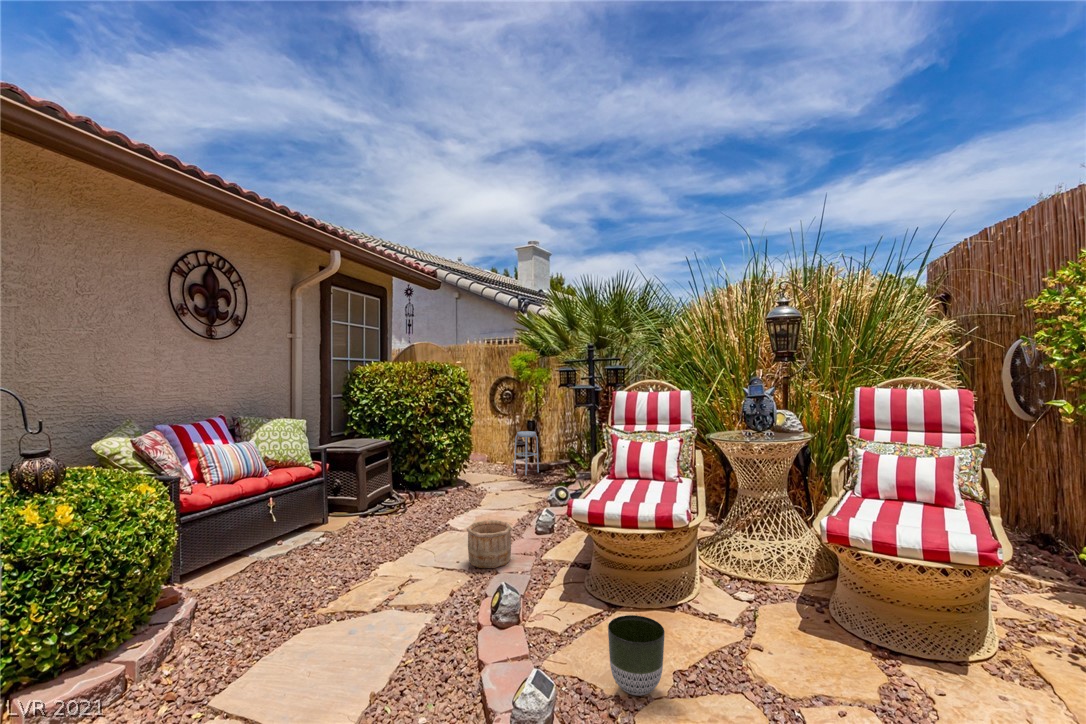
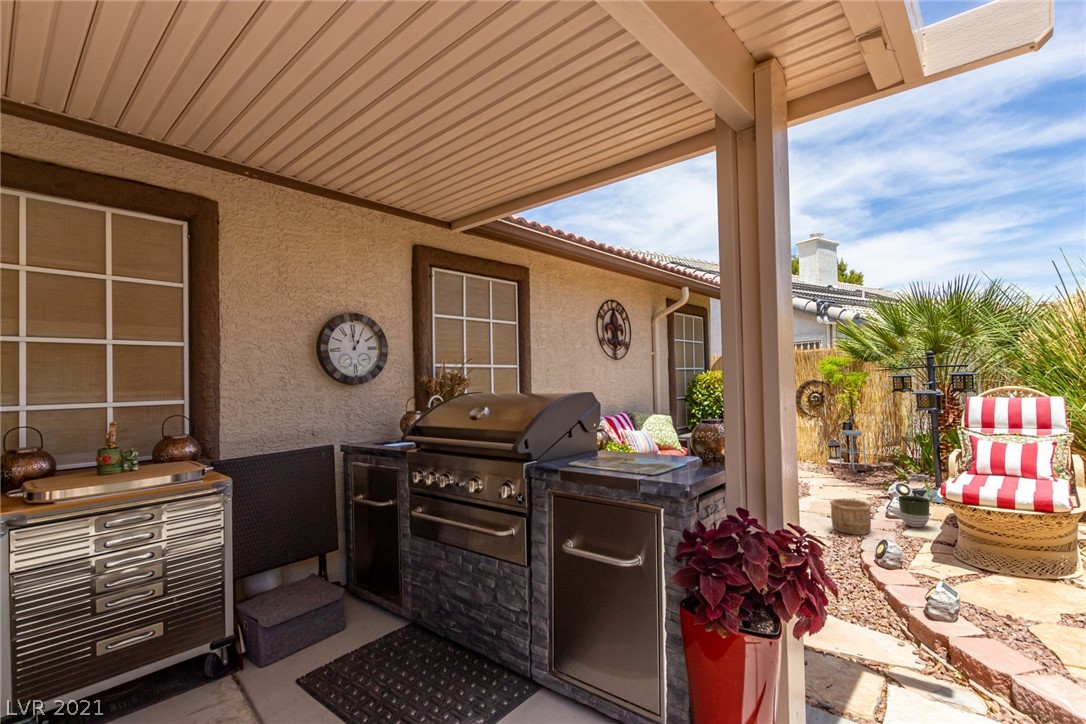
planter: present [608,615,665,696] -> present [899,496,930,527]

